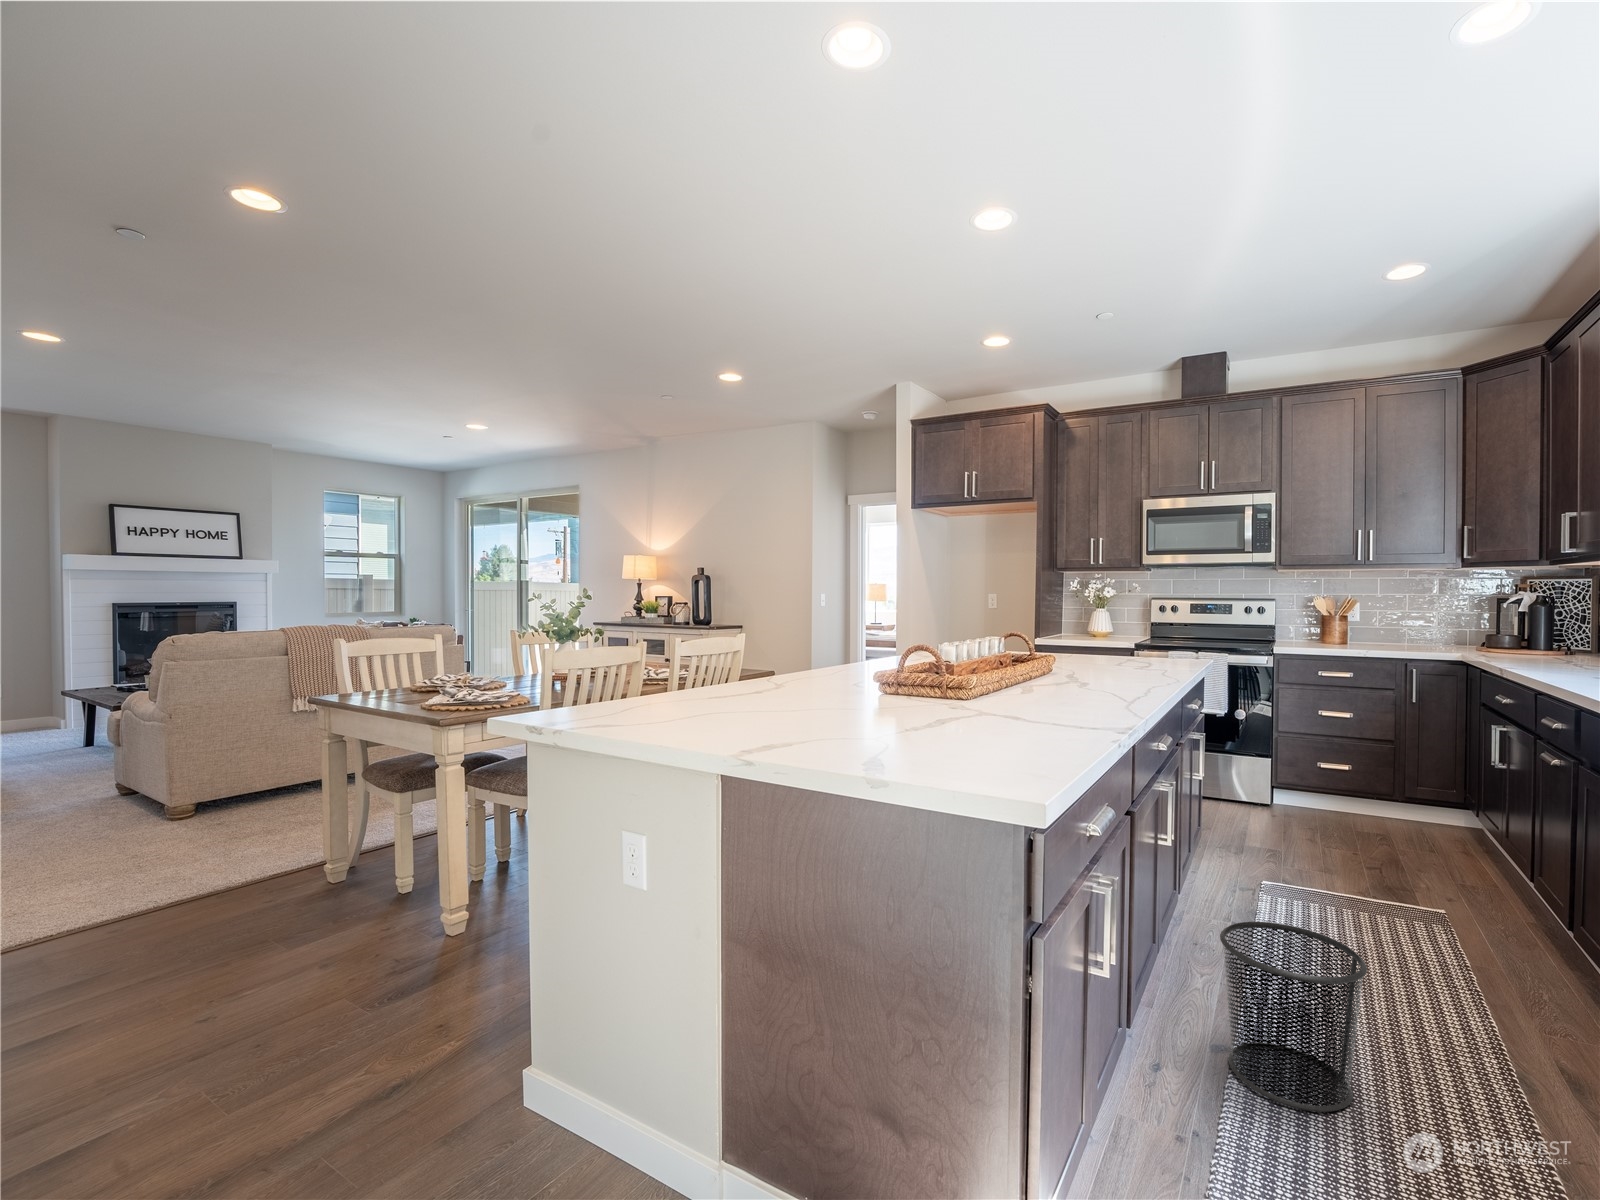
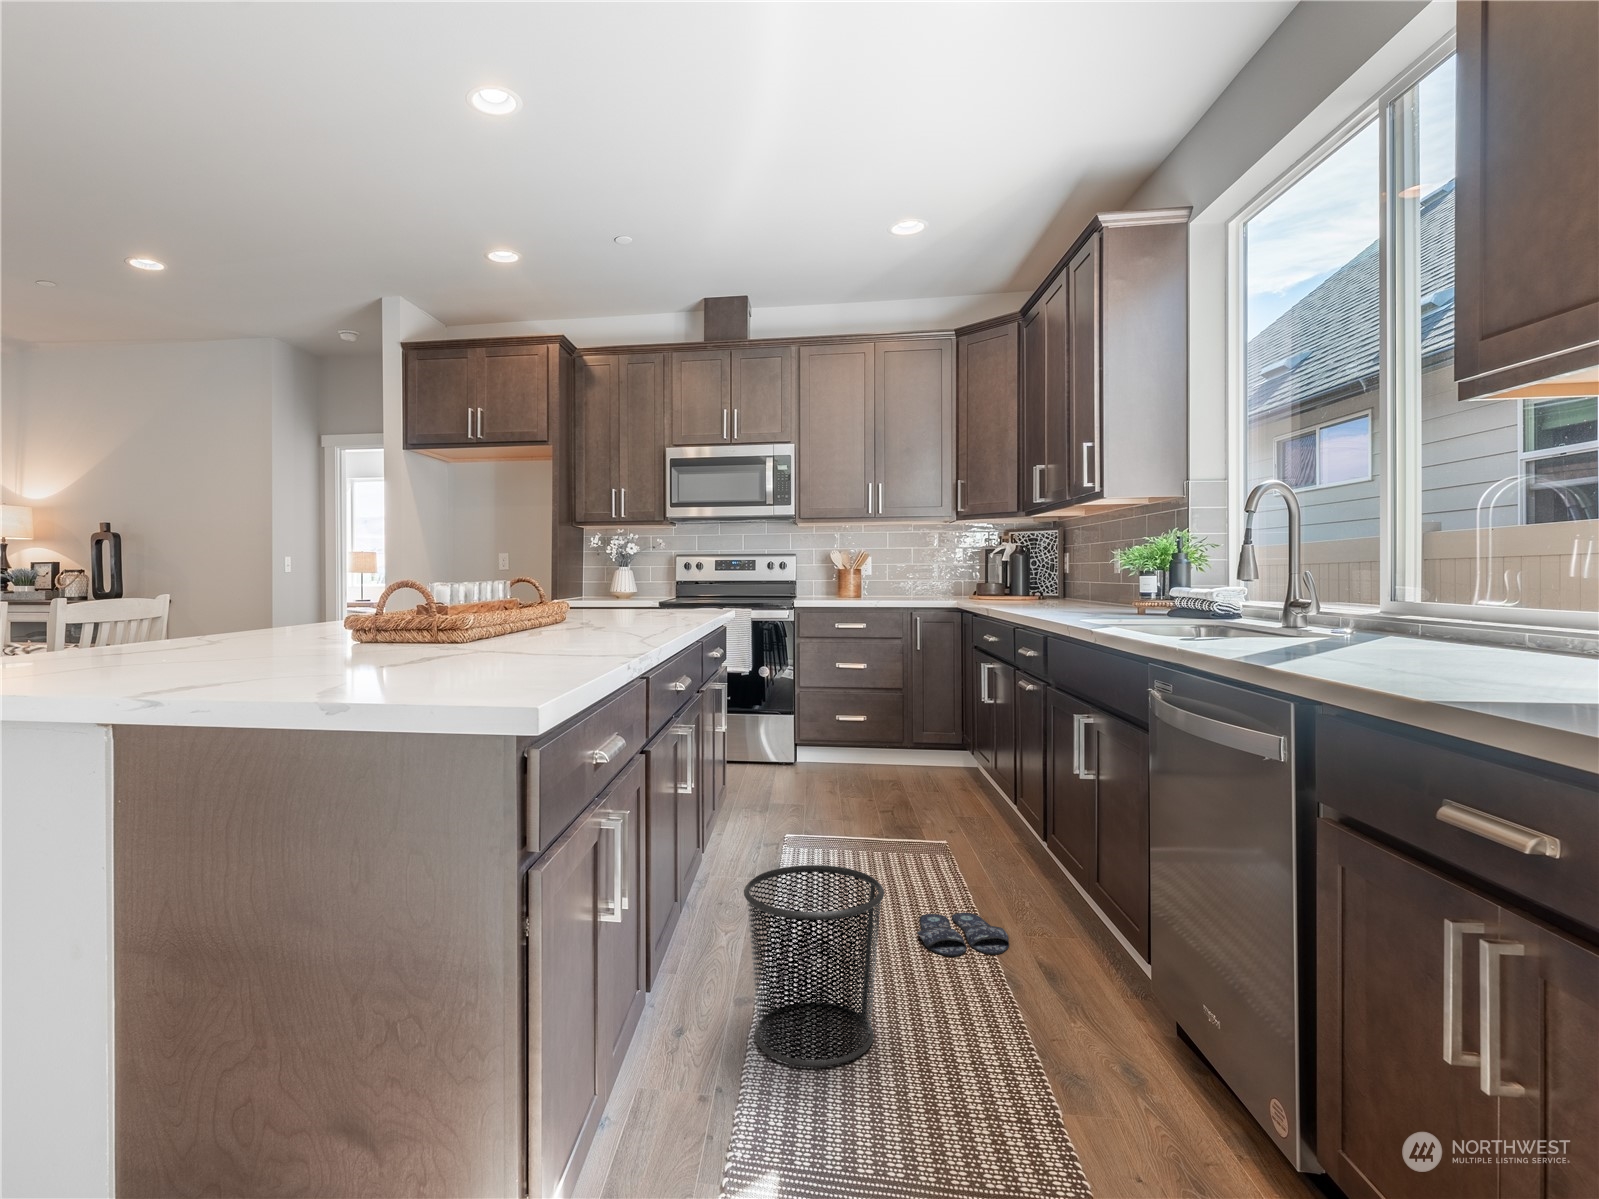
slippers: none [1410,993,1531,1059] -> present [917,912,1009,956]

